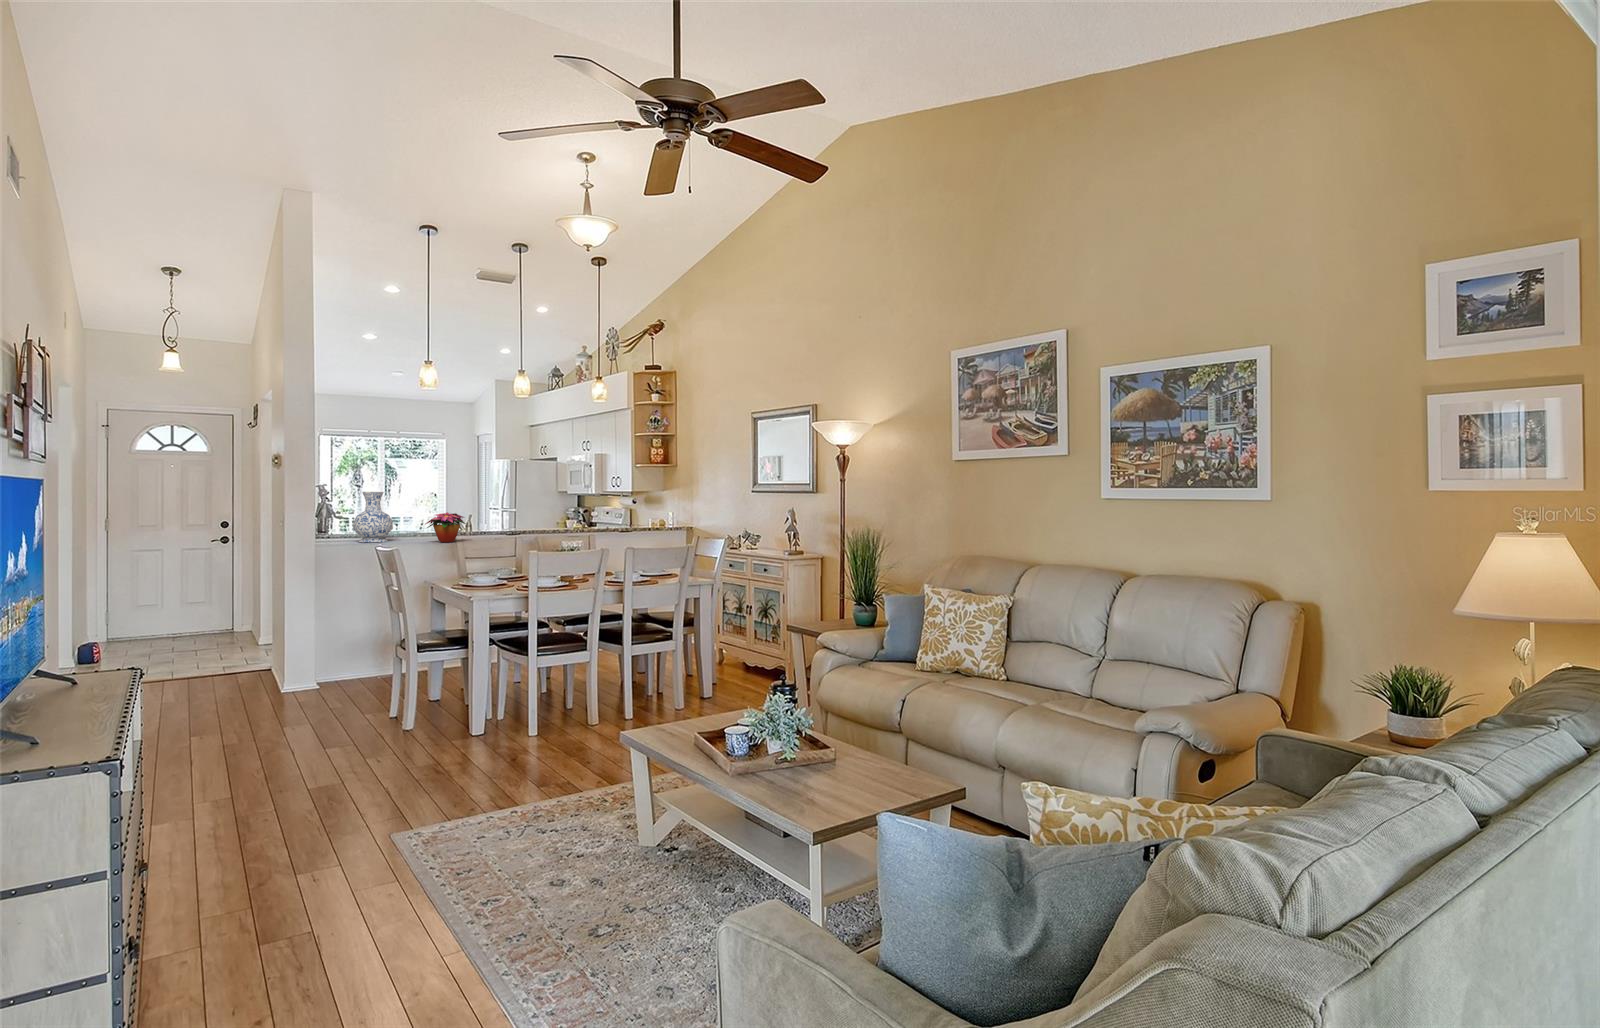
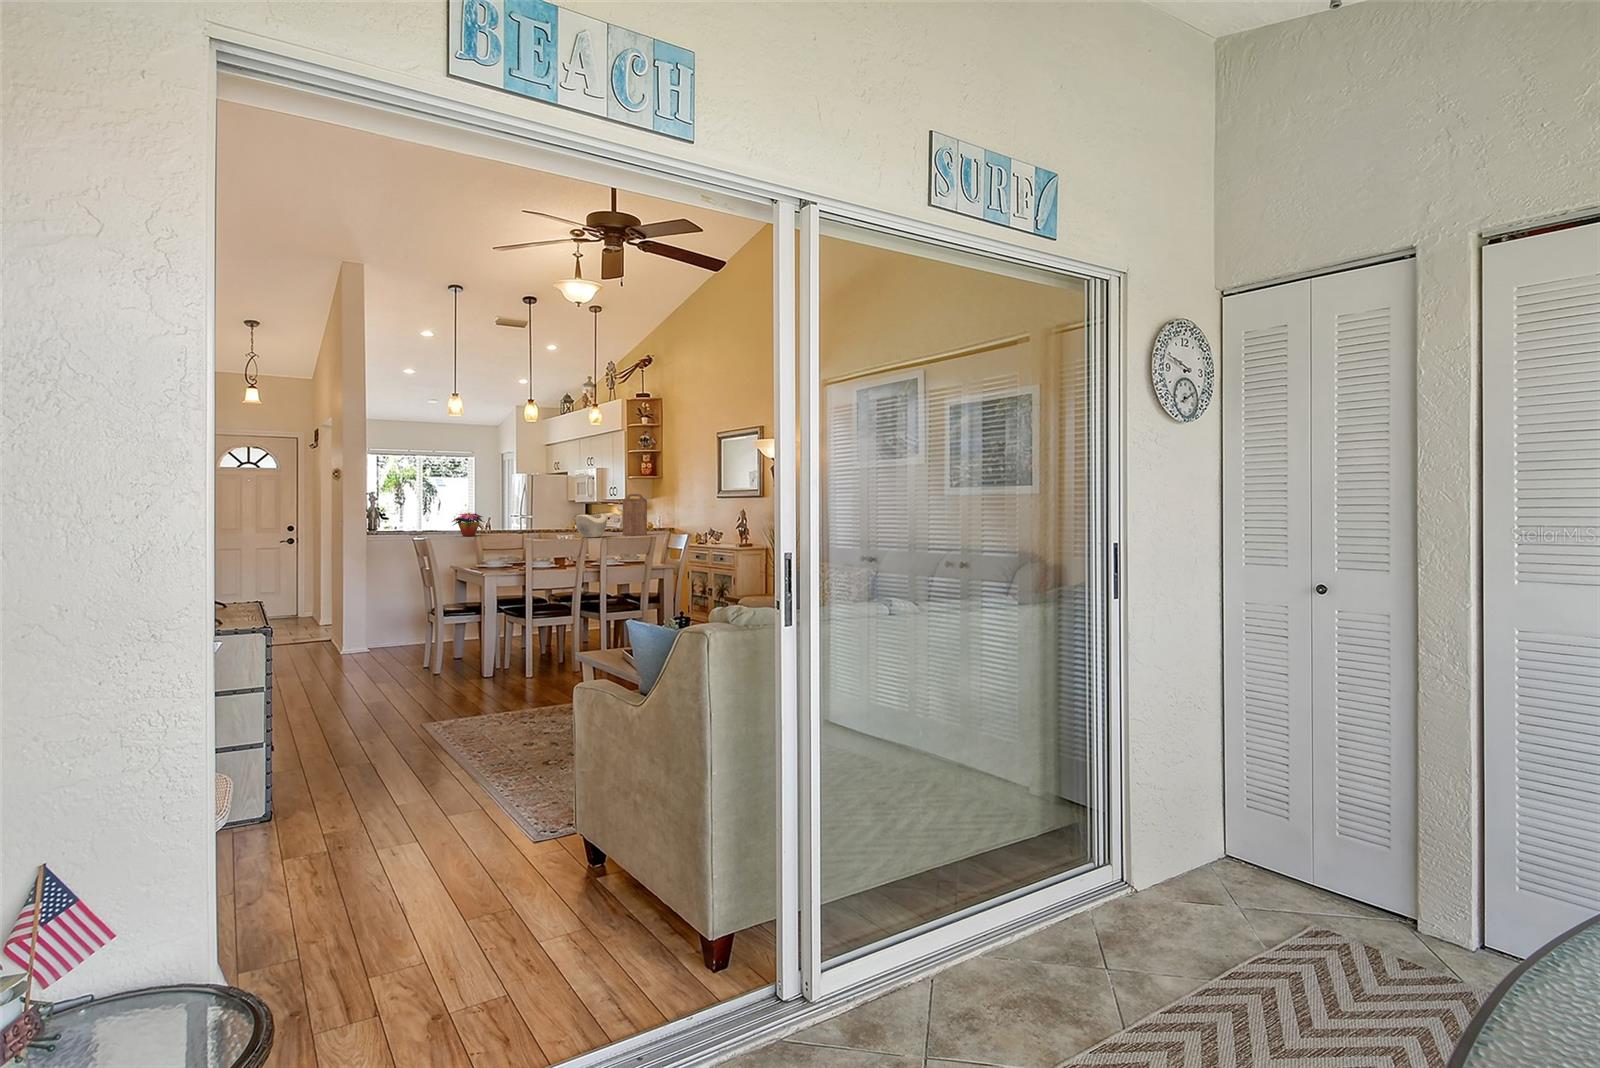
cutting board: none [645,490,675,543] -> present [623,494,647,536]
vase: present [353,491,393,542] -> none [396,496,427,537]
decorative bowl: none [587,516,627,547] -> present [576,514,607,538]

